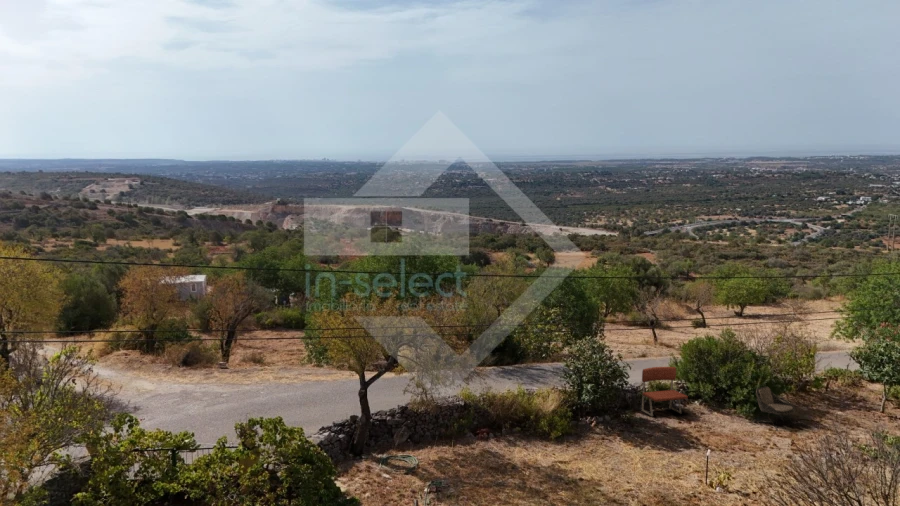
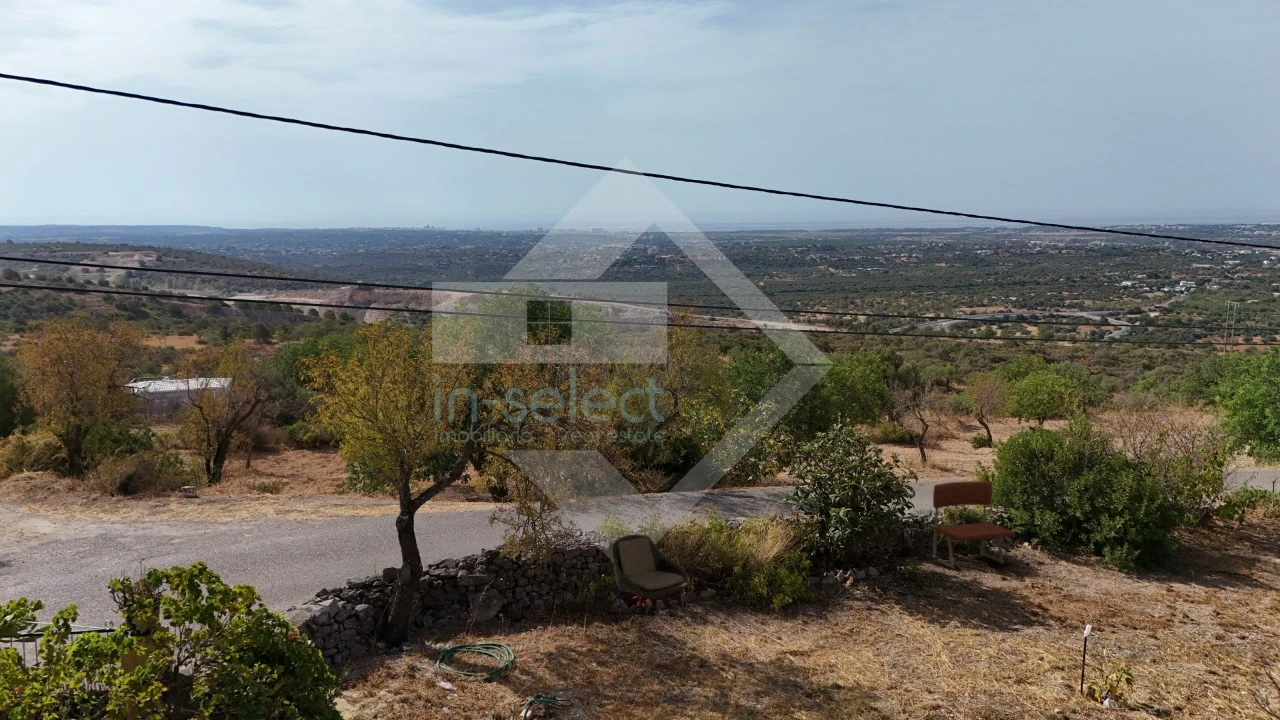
lounge chair: present [753,387,796,430] -> present [607,534,690,631]

